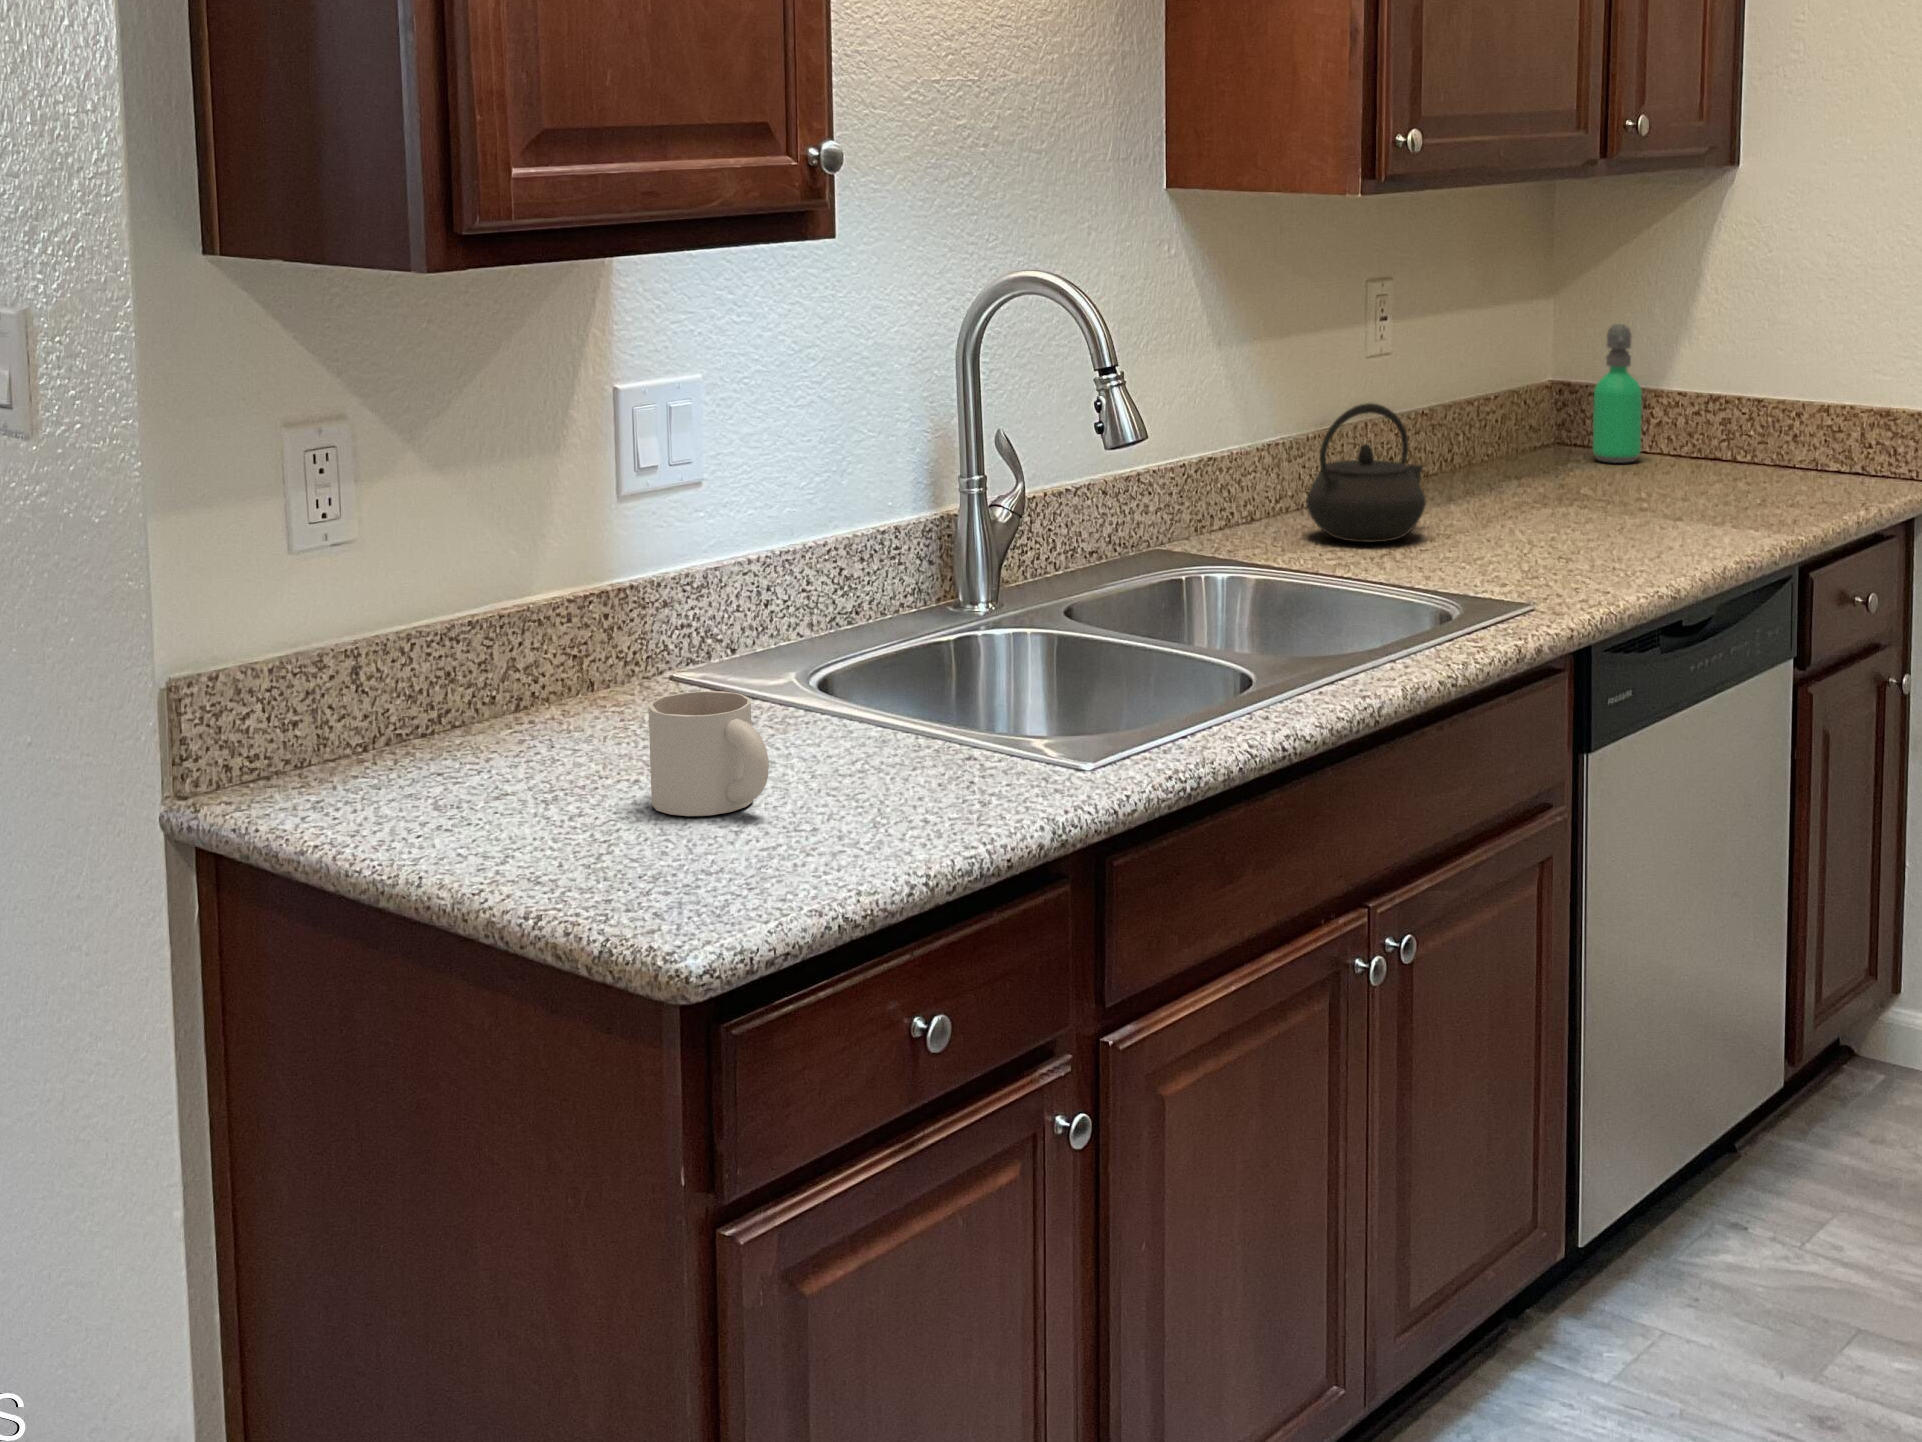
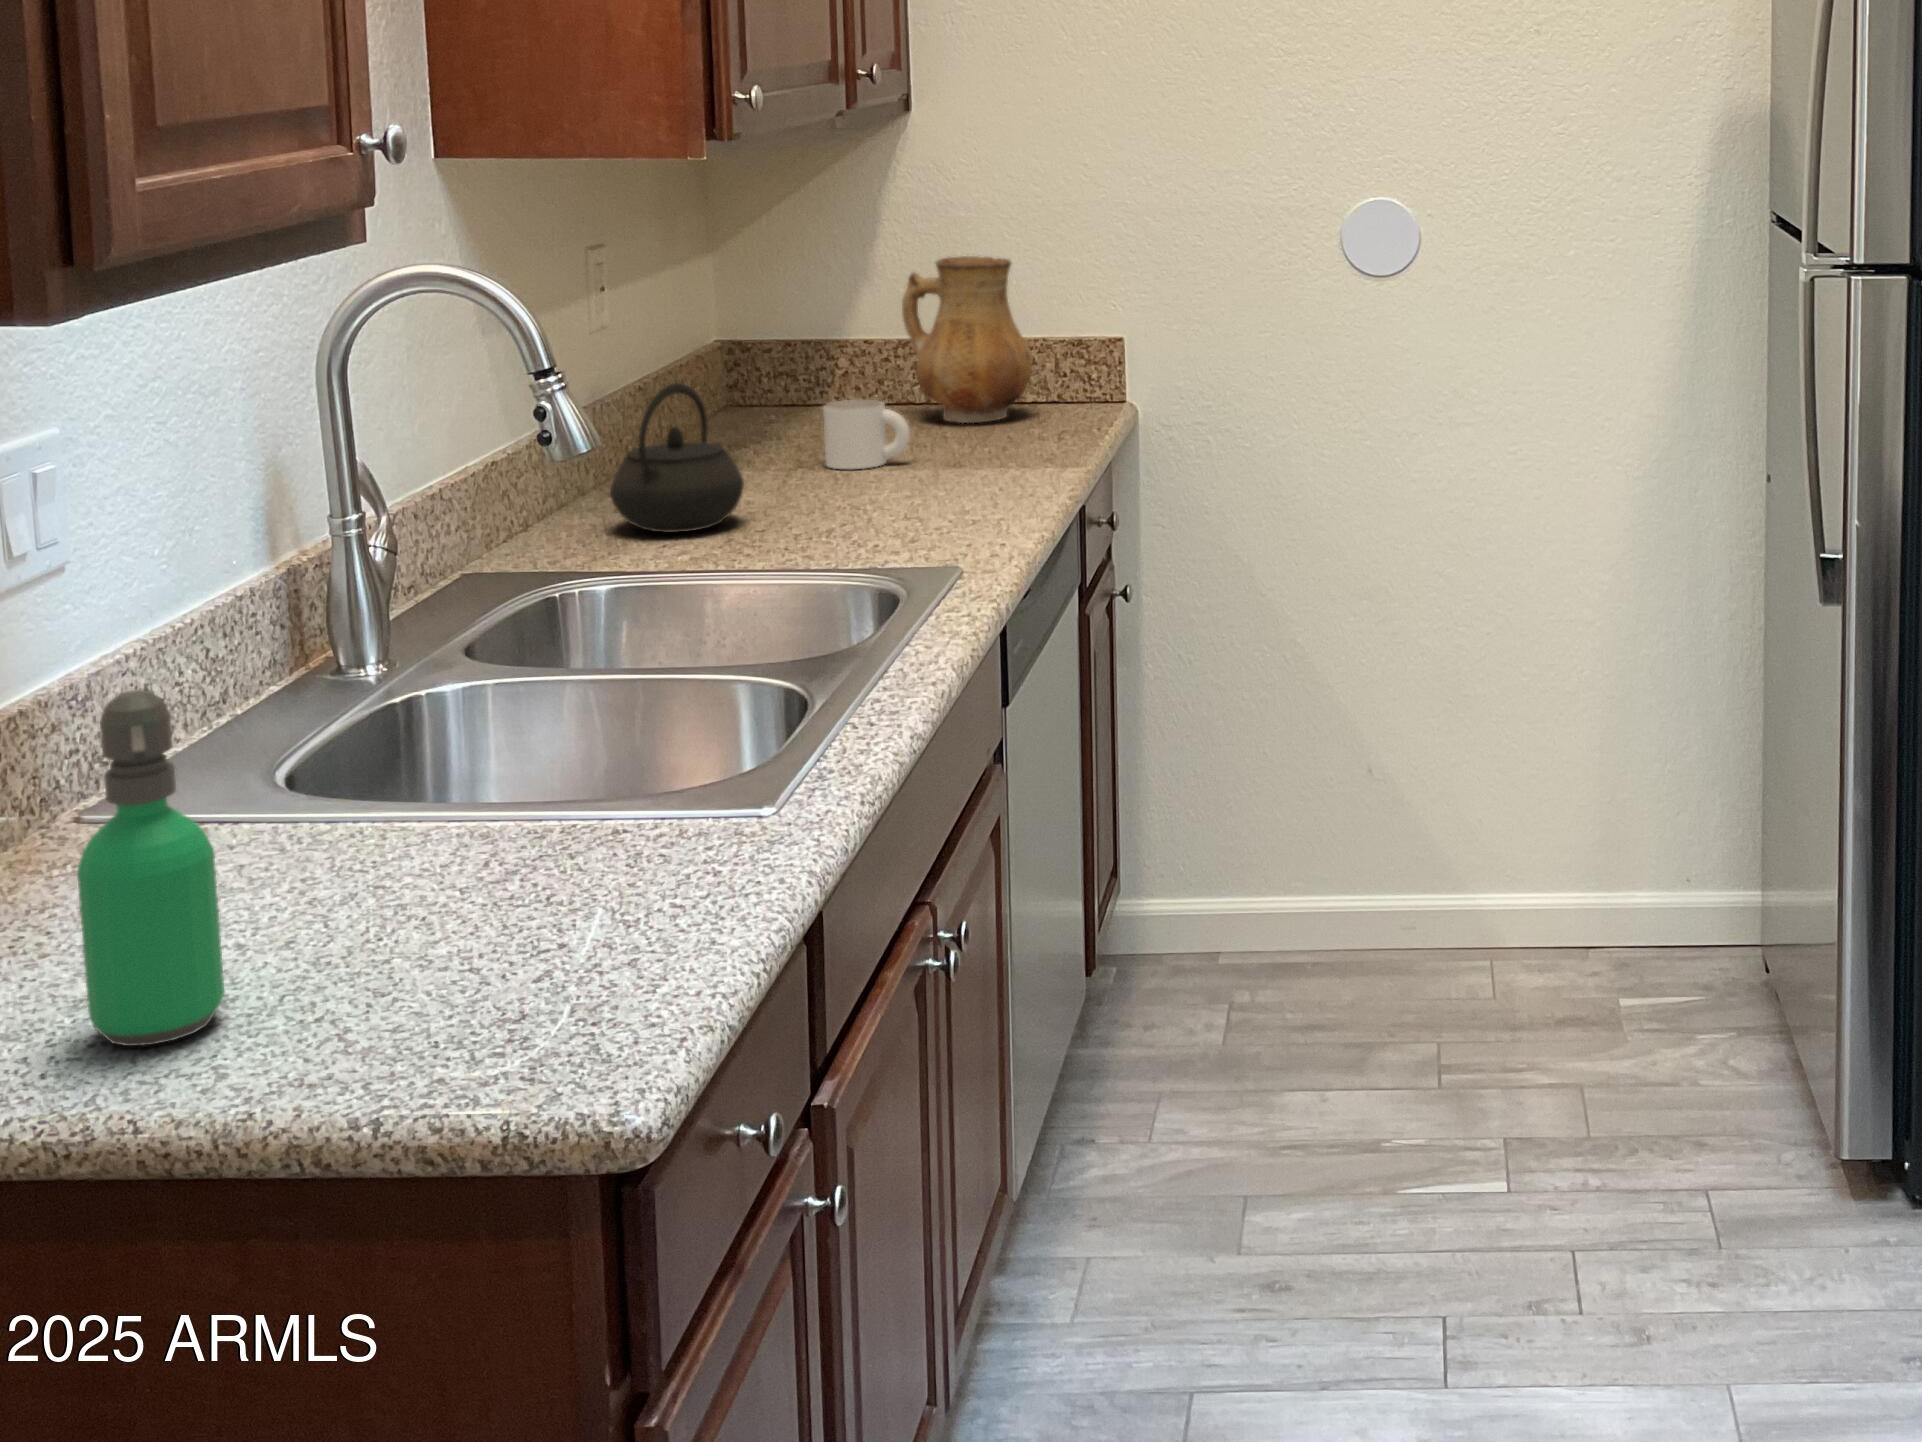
ceramic pitcher: none [1703,313,1826,483] -> present [902,256,1032,423]
soap dispenser: present [1593,324,1642,463] -> present [77,690,224,1046]
mug: present [648,691,769,816] -> present [823,400,910,469]

